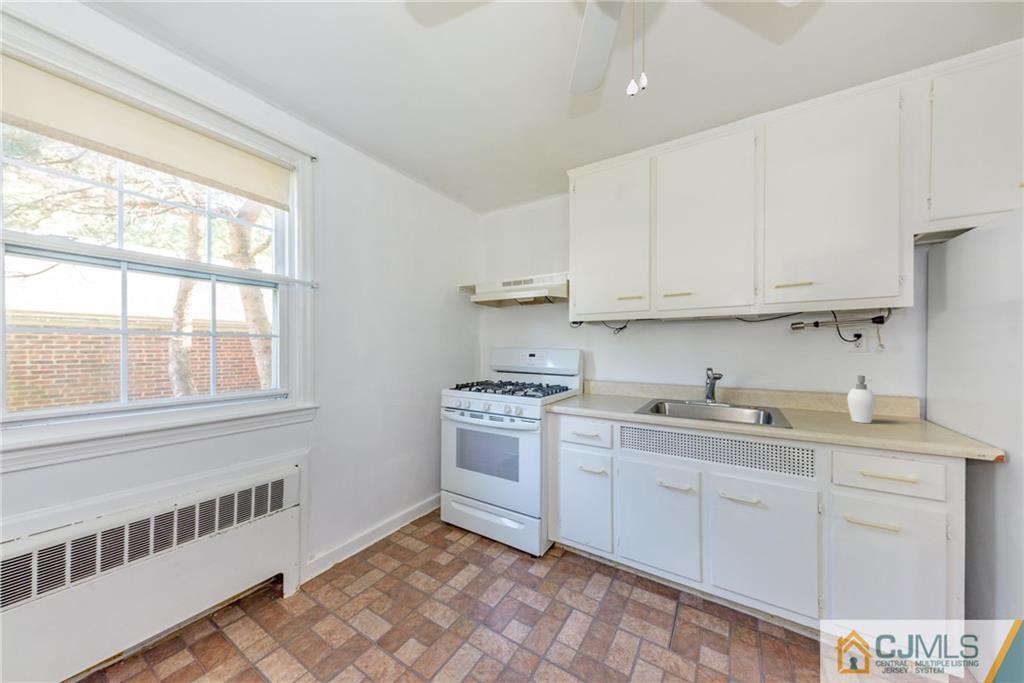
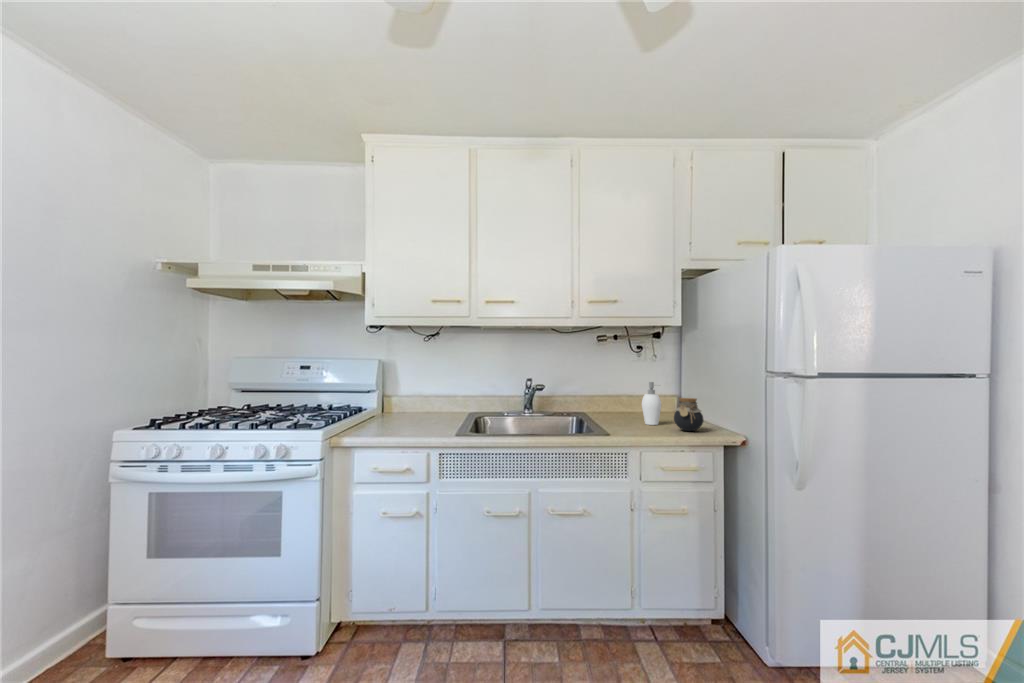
jar: none [886,396,932,435] -> present [674,398,703,431]

